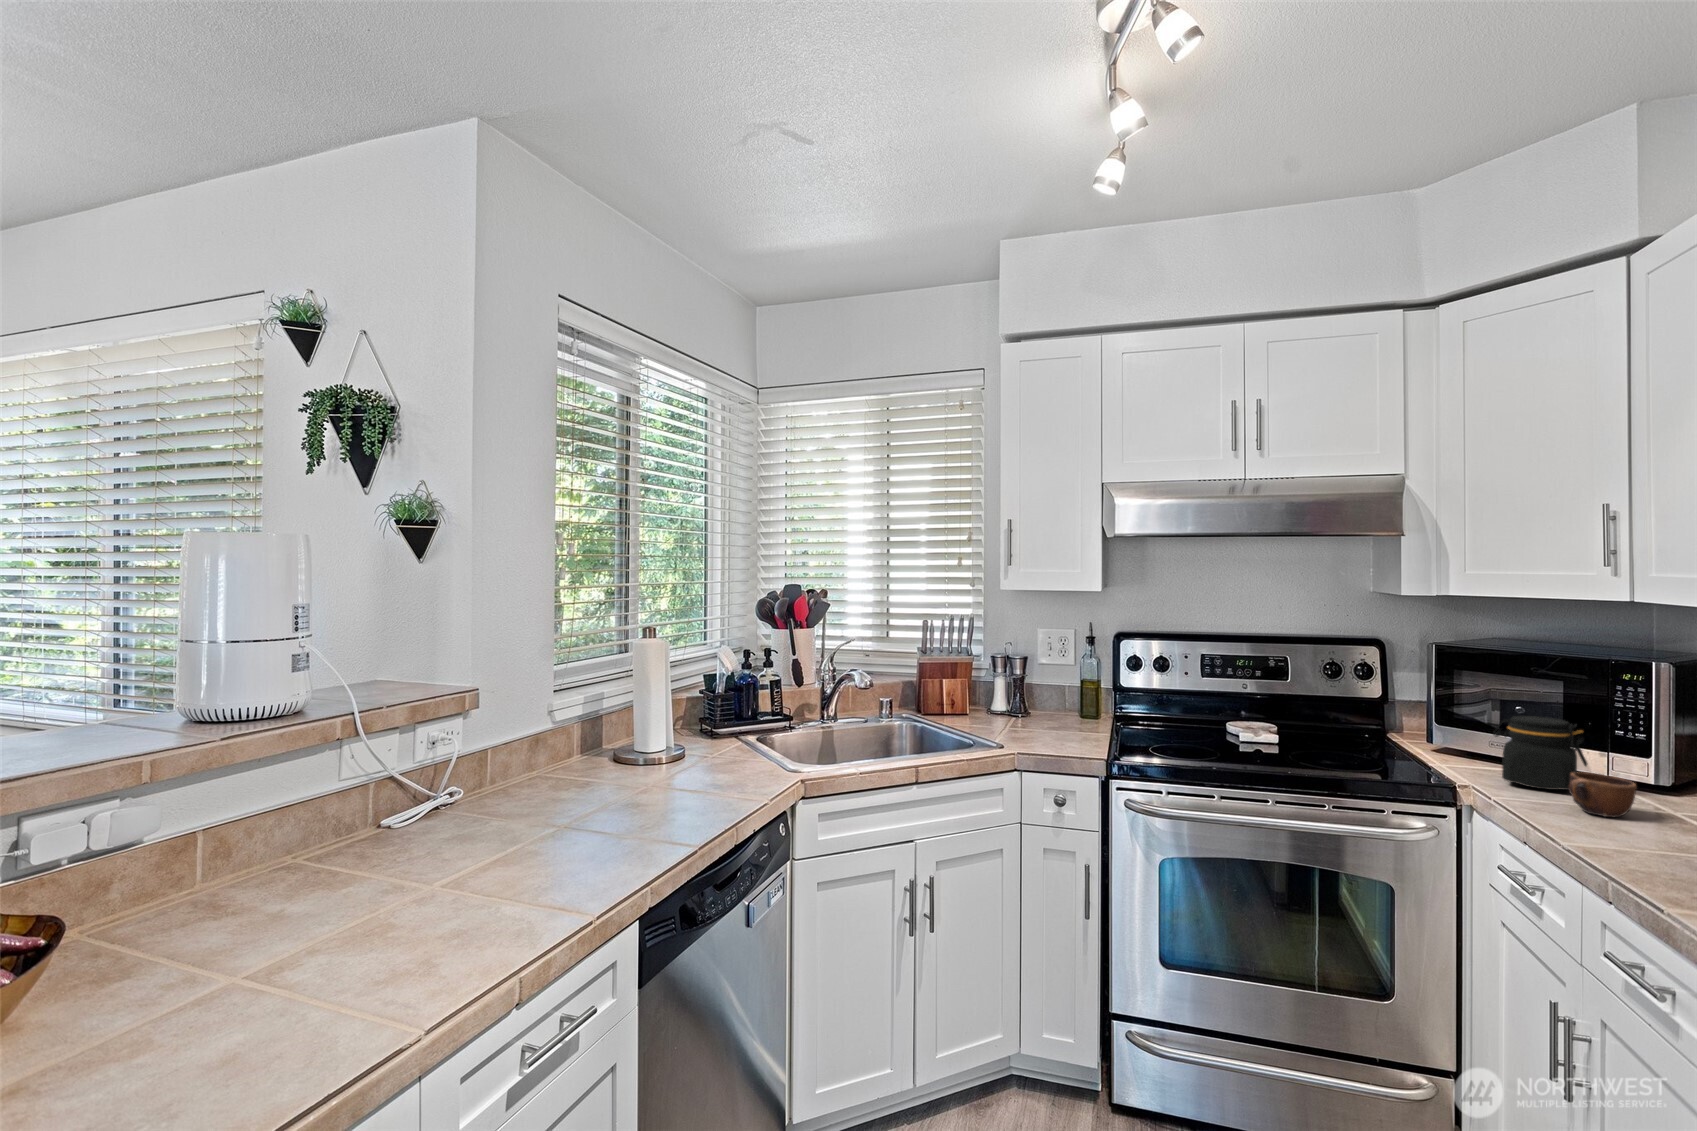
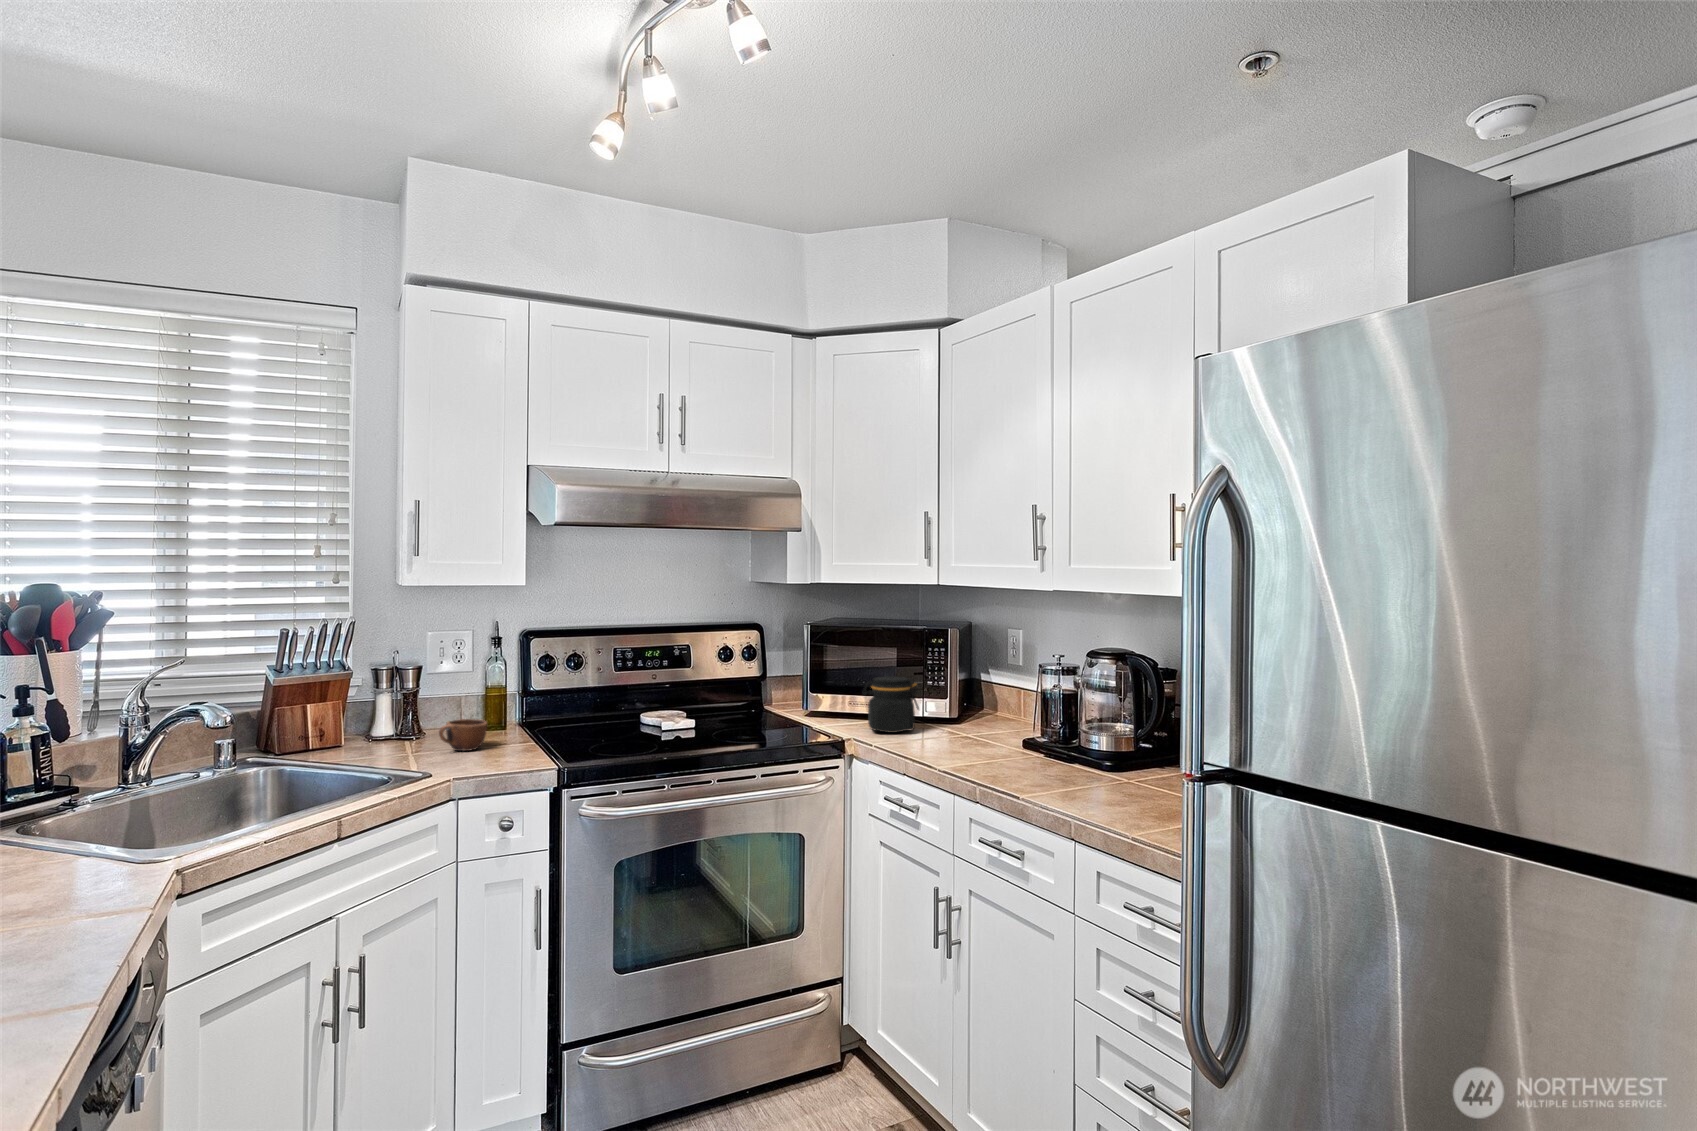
mug: present [1569,772,1637,817] -> present [439,719,487,751]

